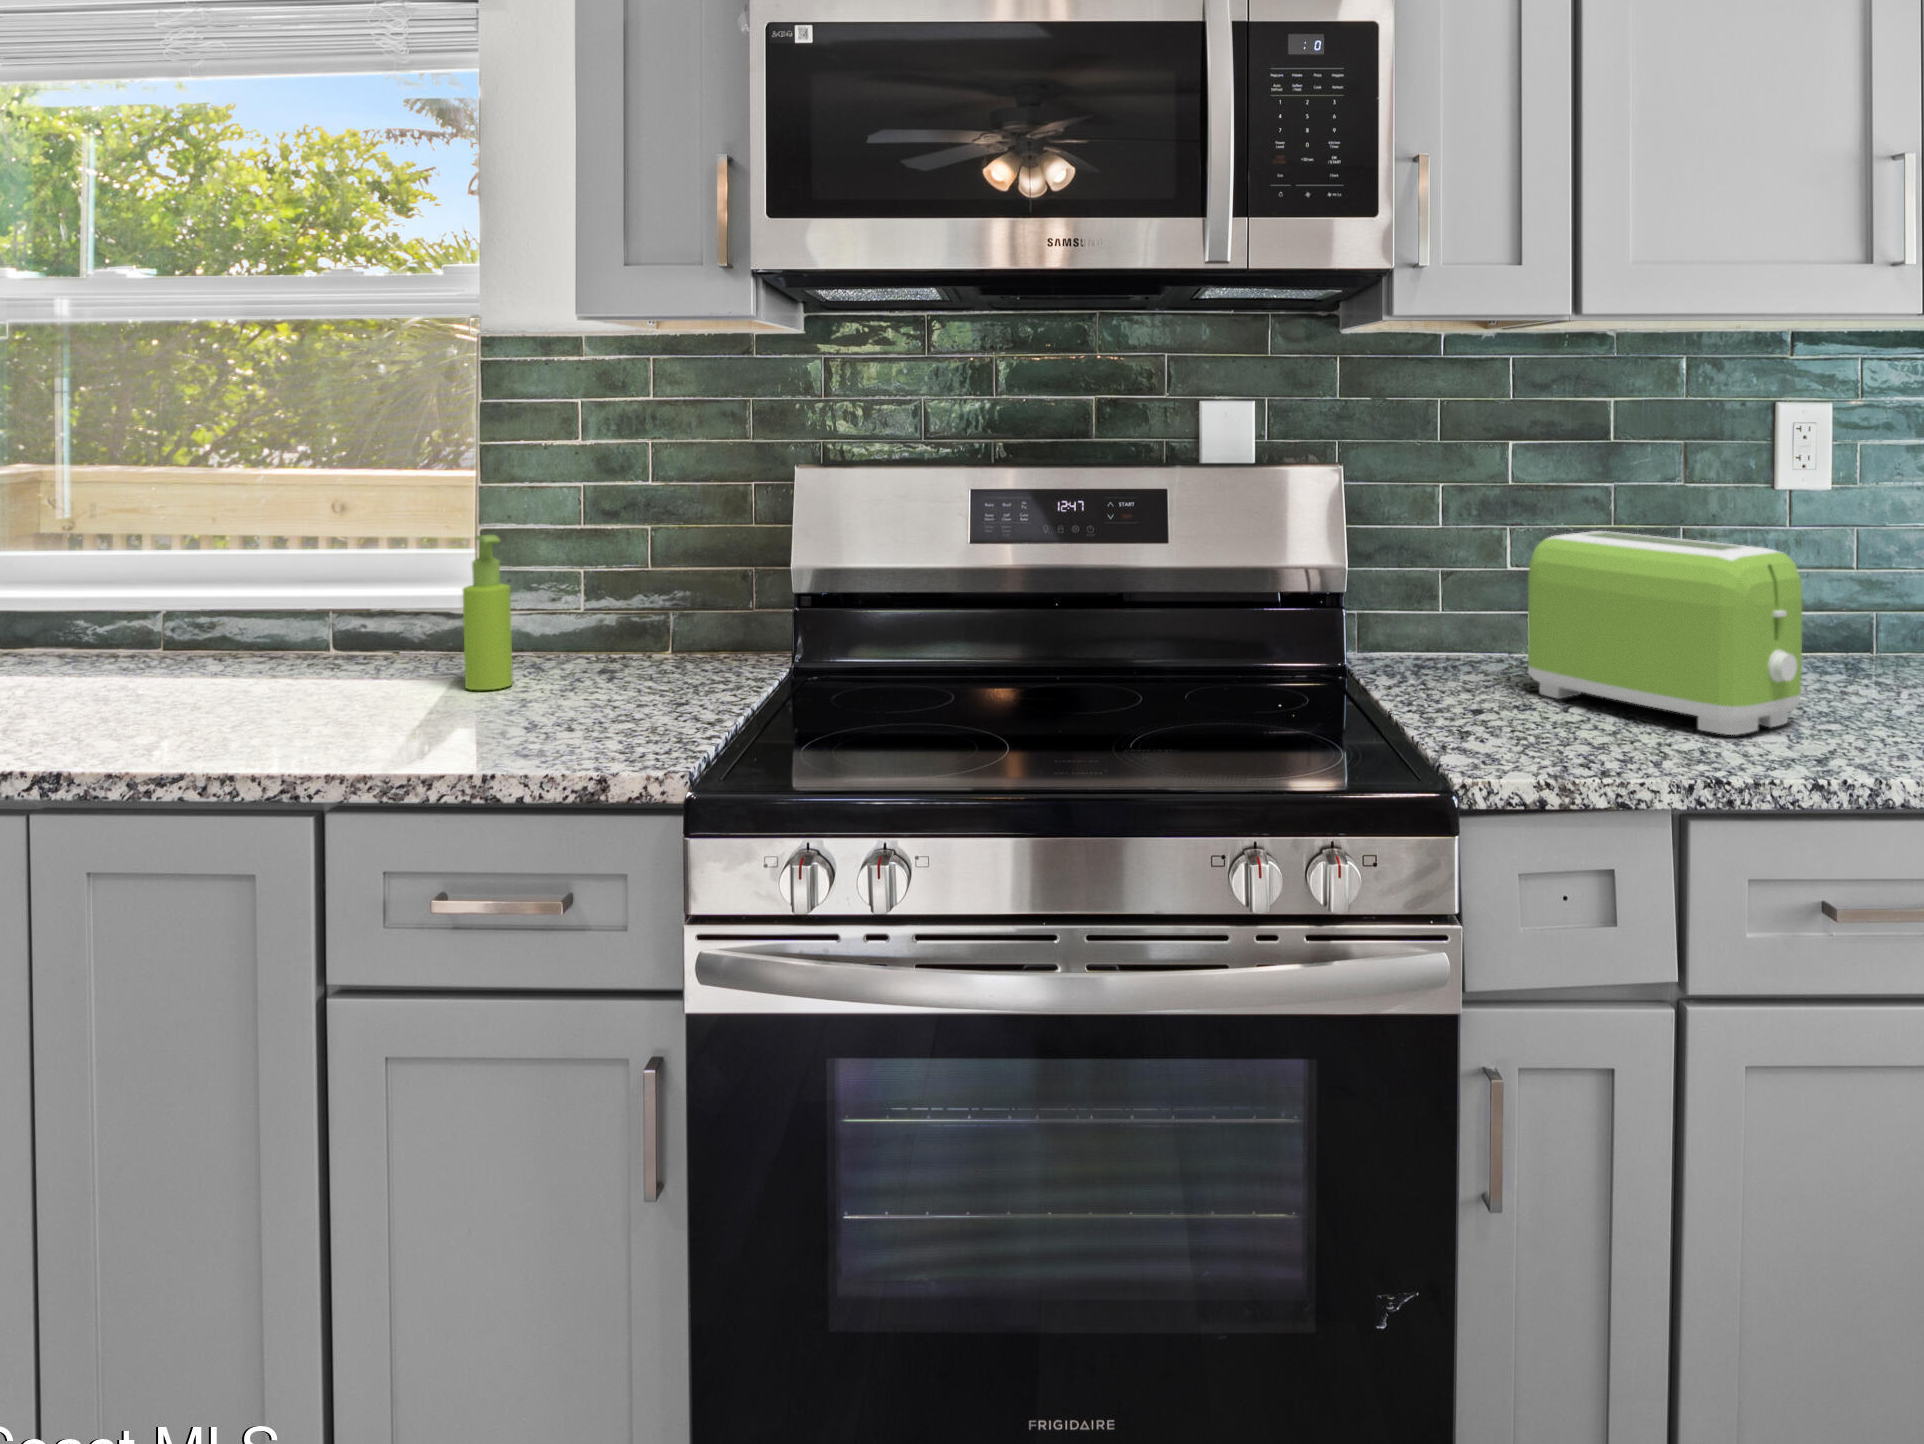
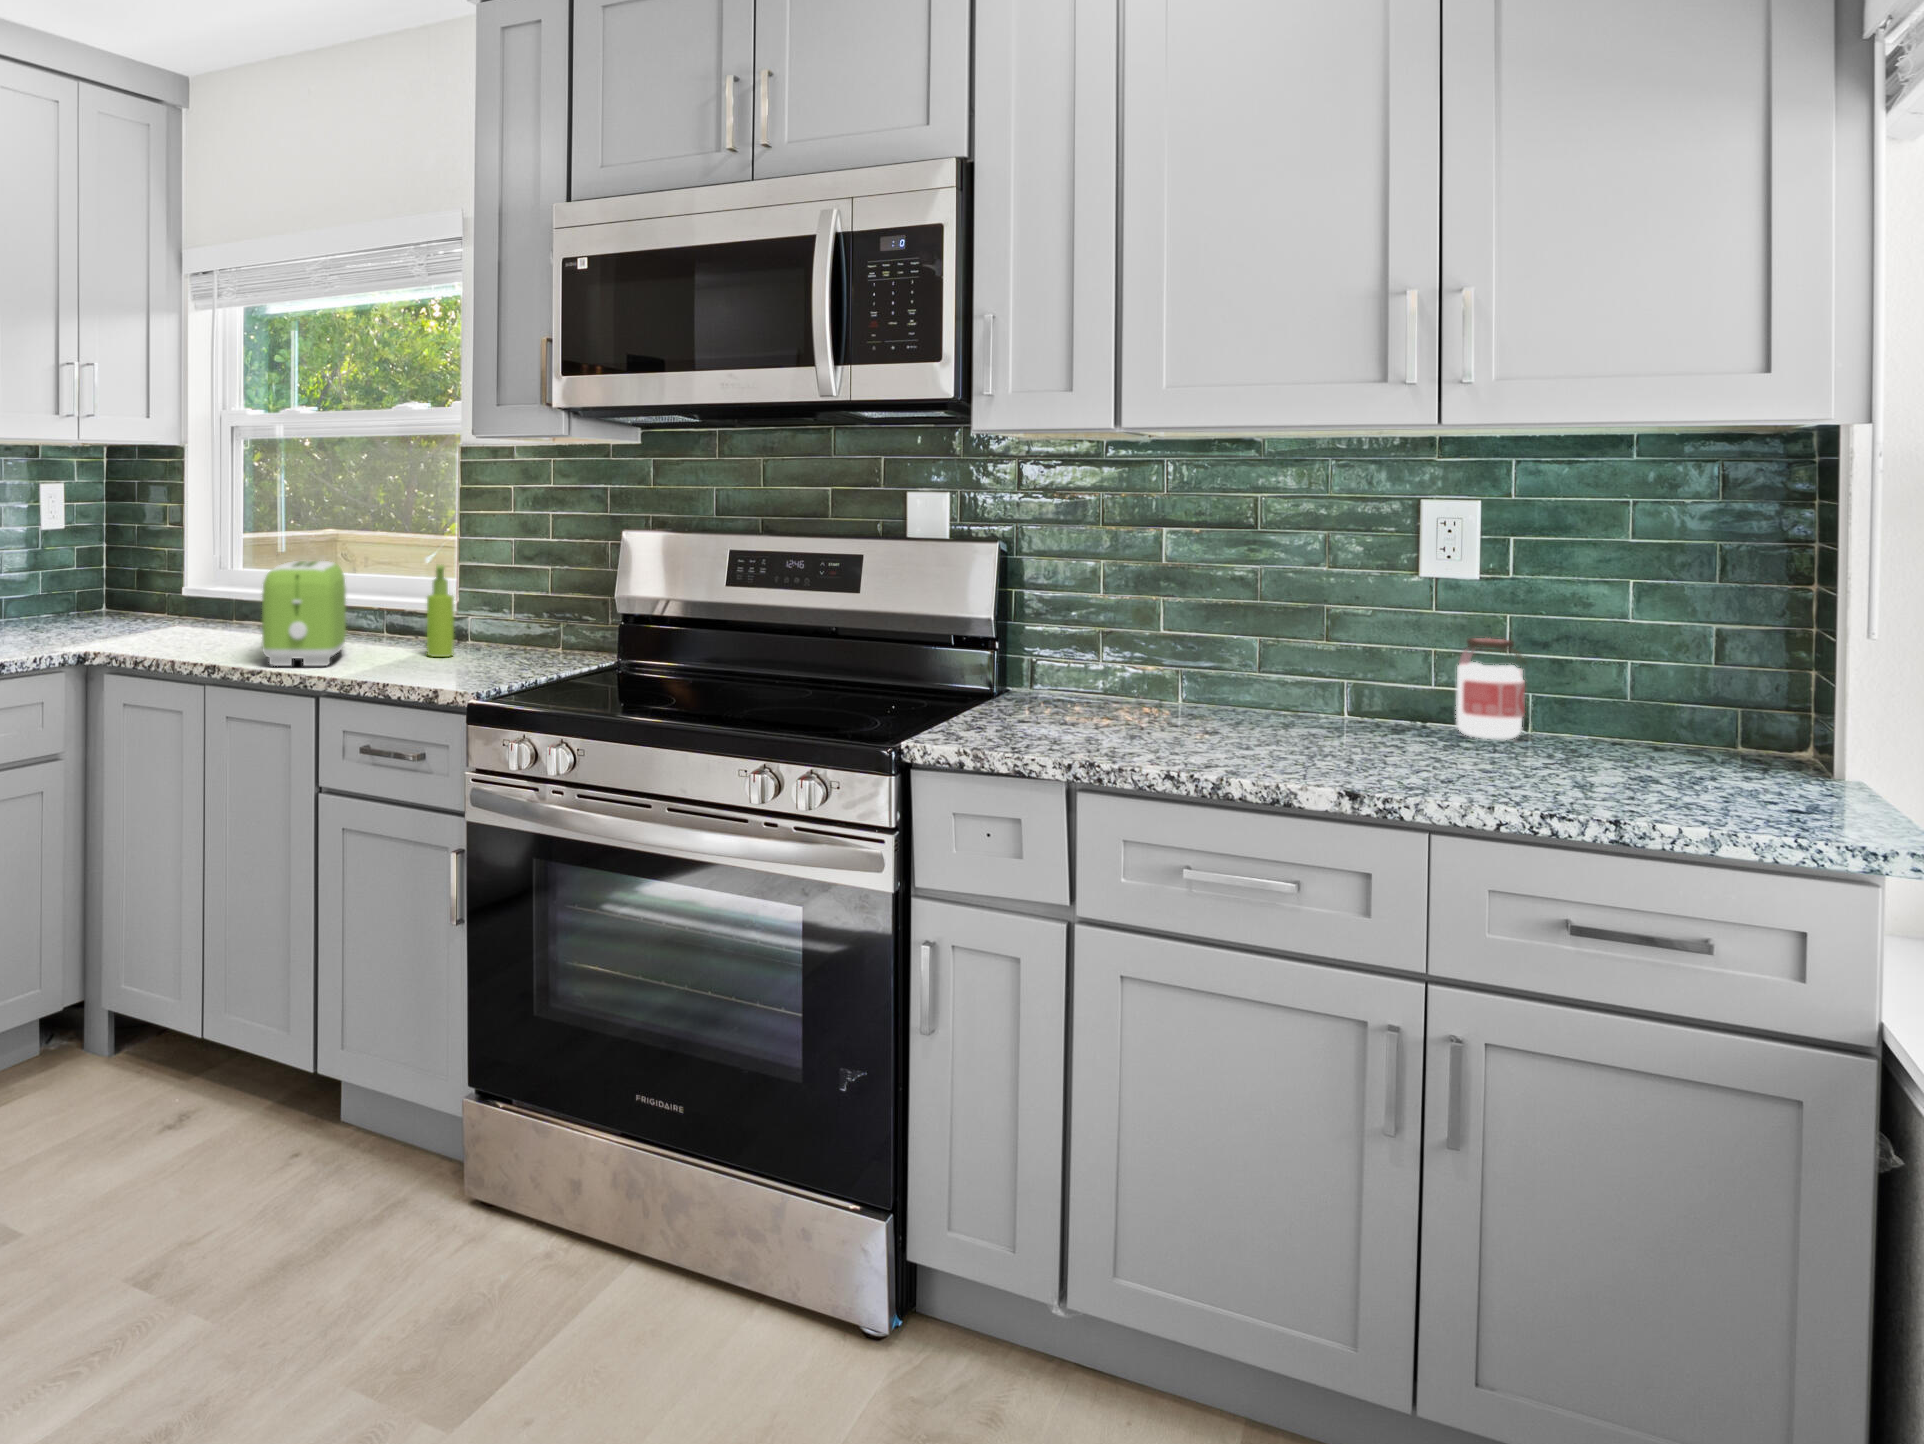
toaster: present [1528,531,1802,735] -> present [262,561,346,666]
jar: none [1837,554,1914,669] -> present [1456,638,1526,740]

